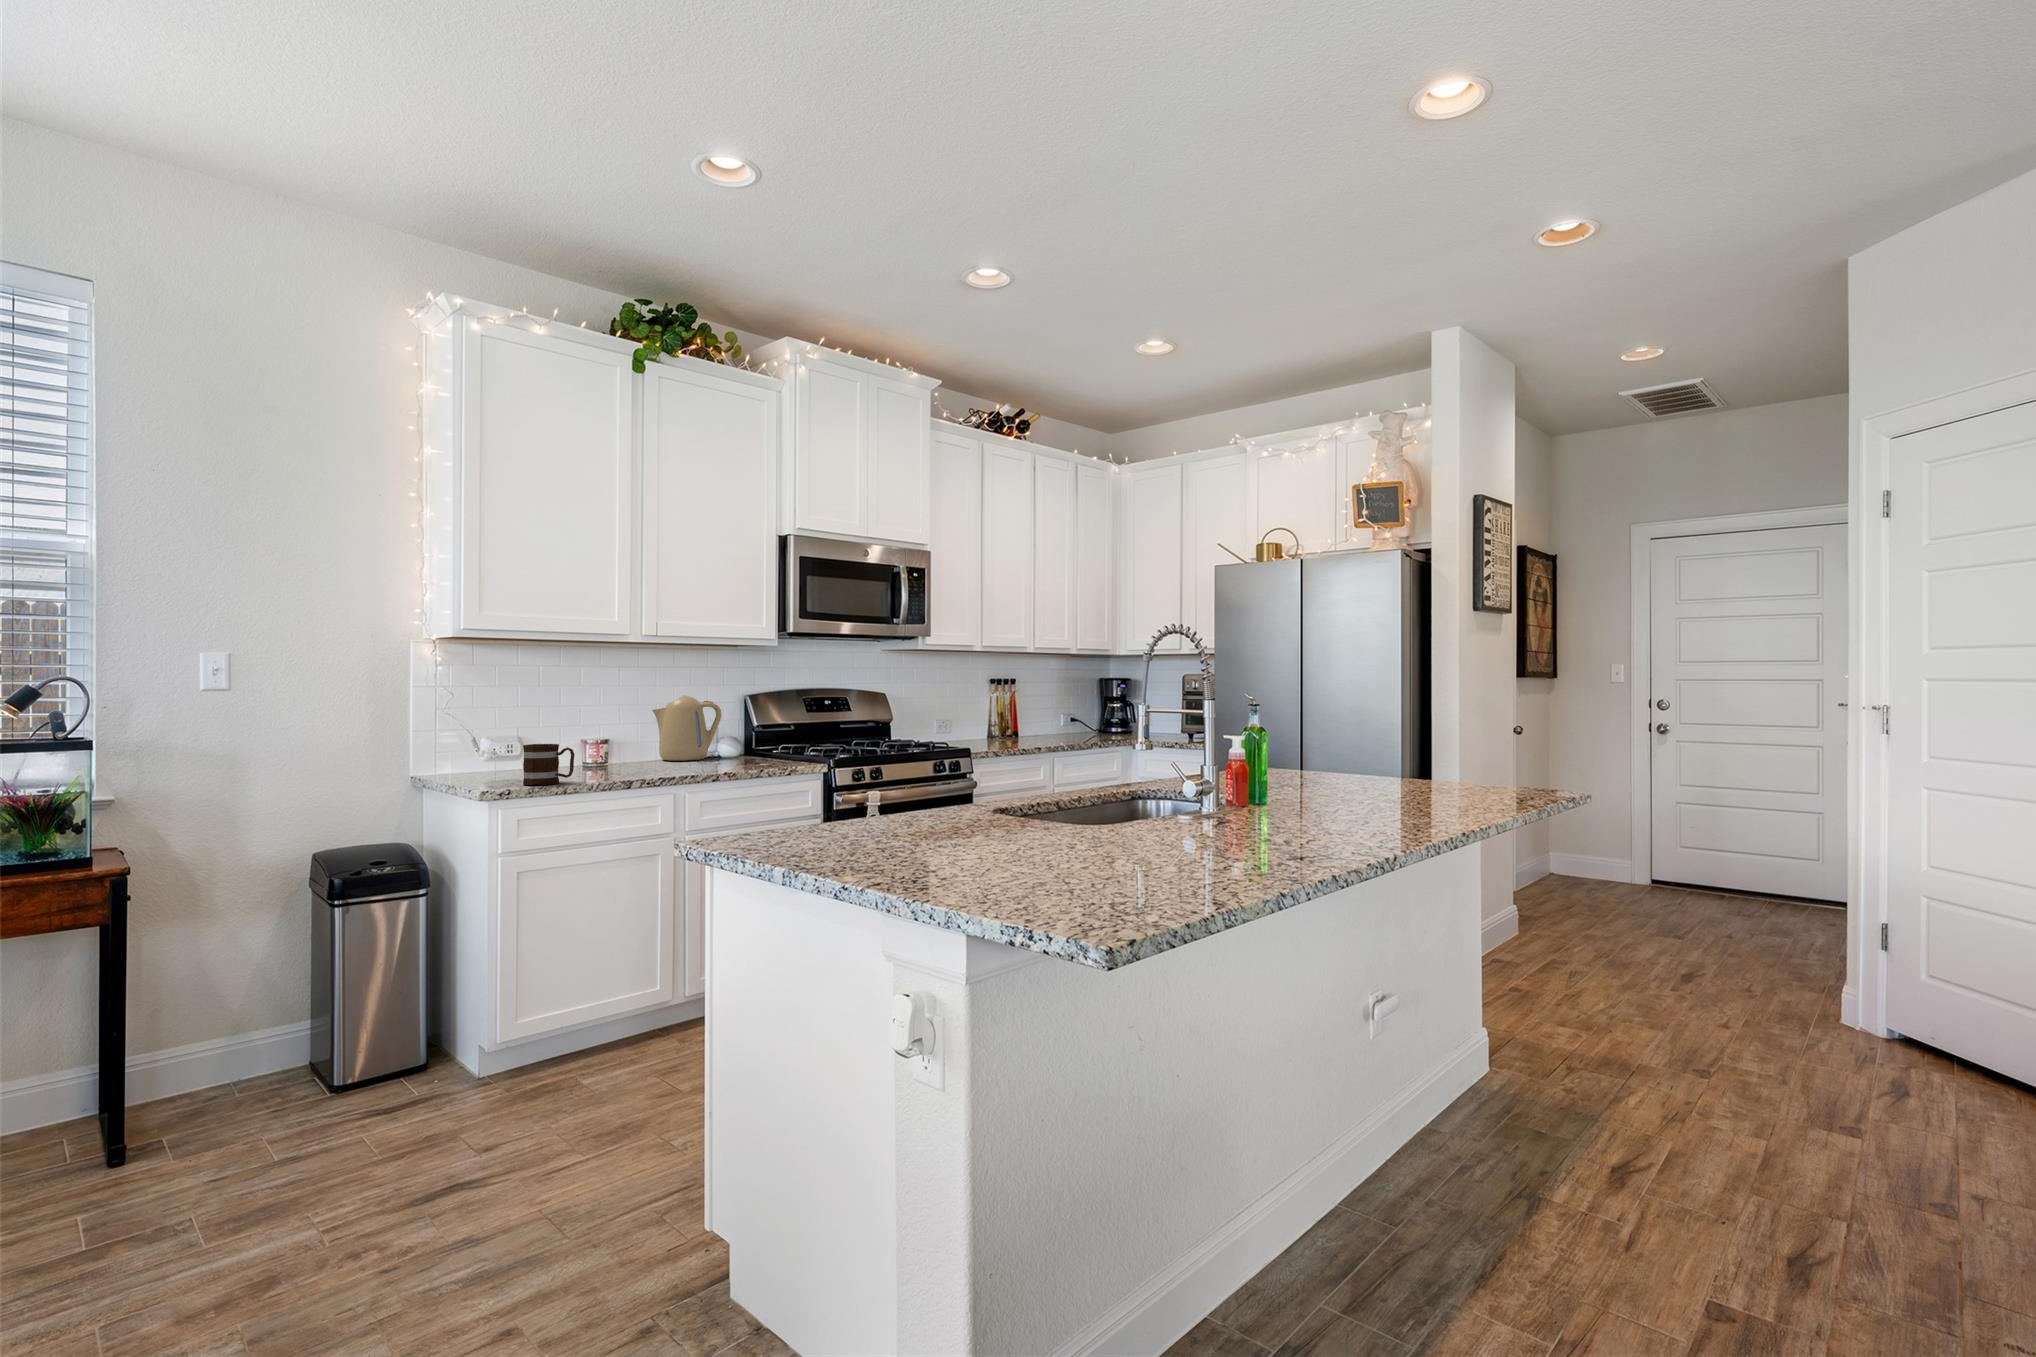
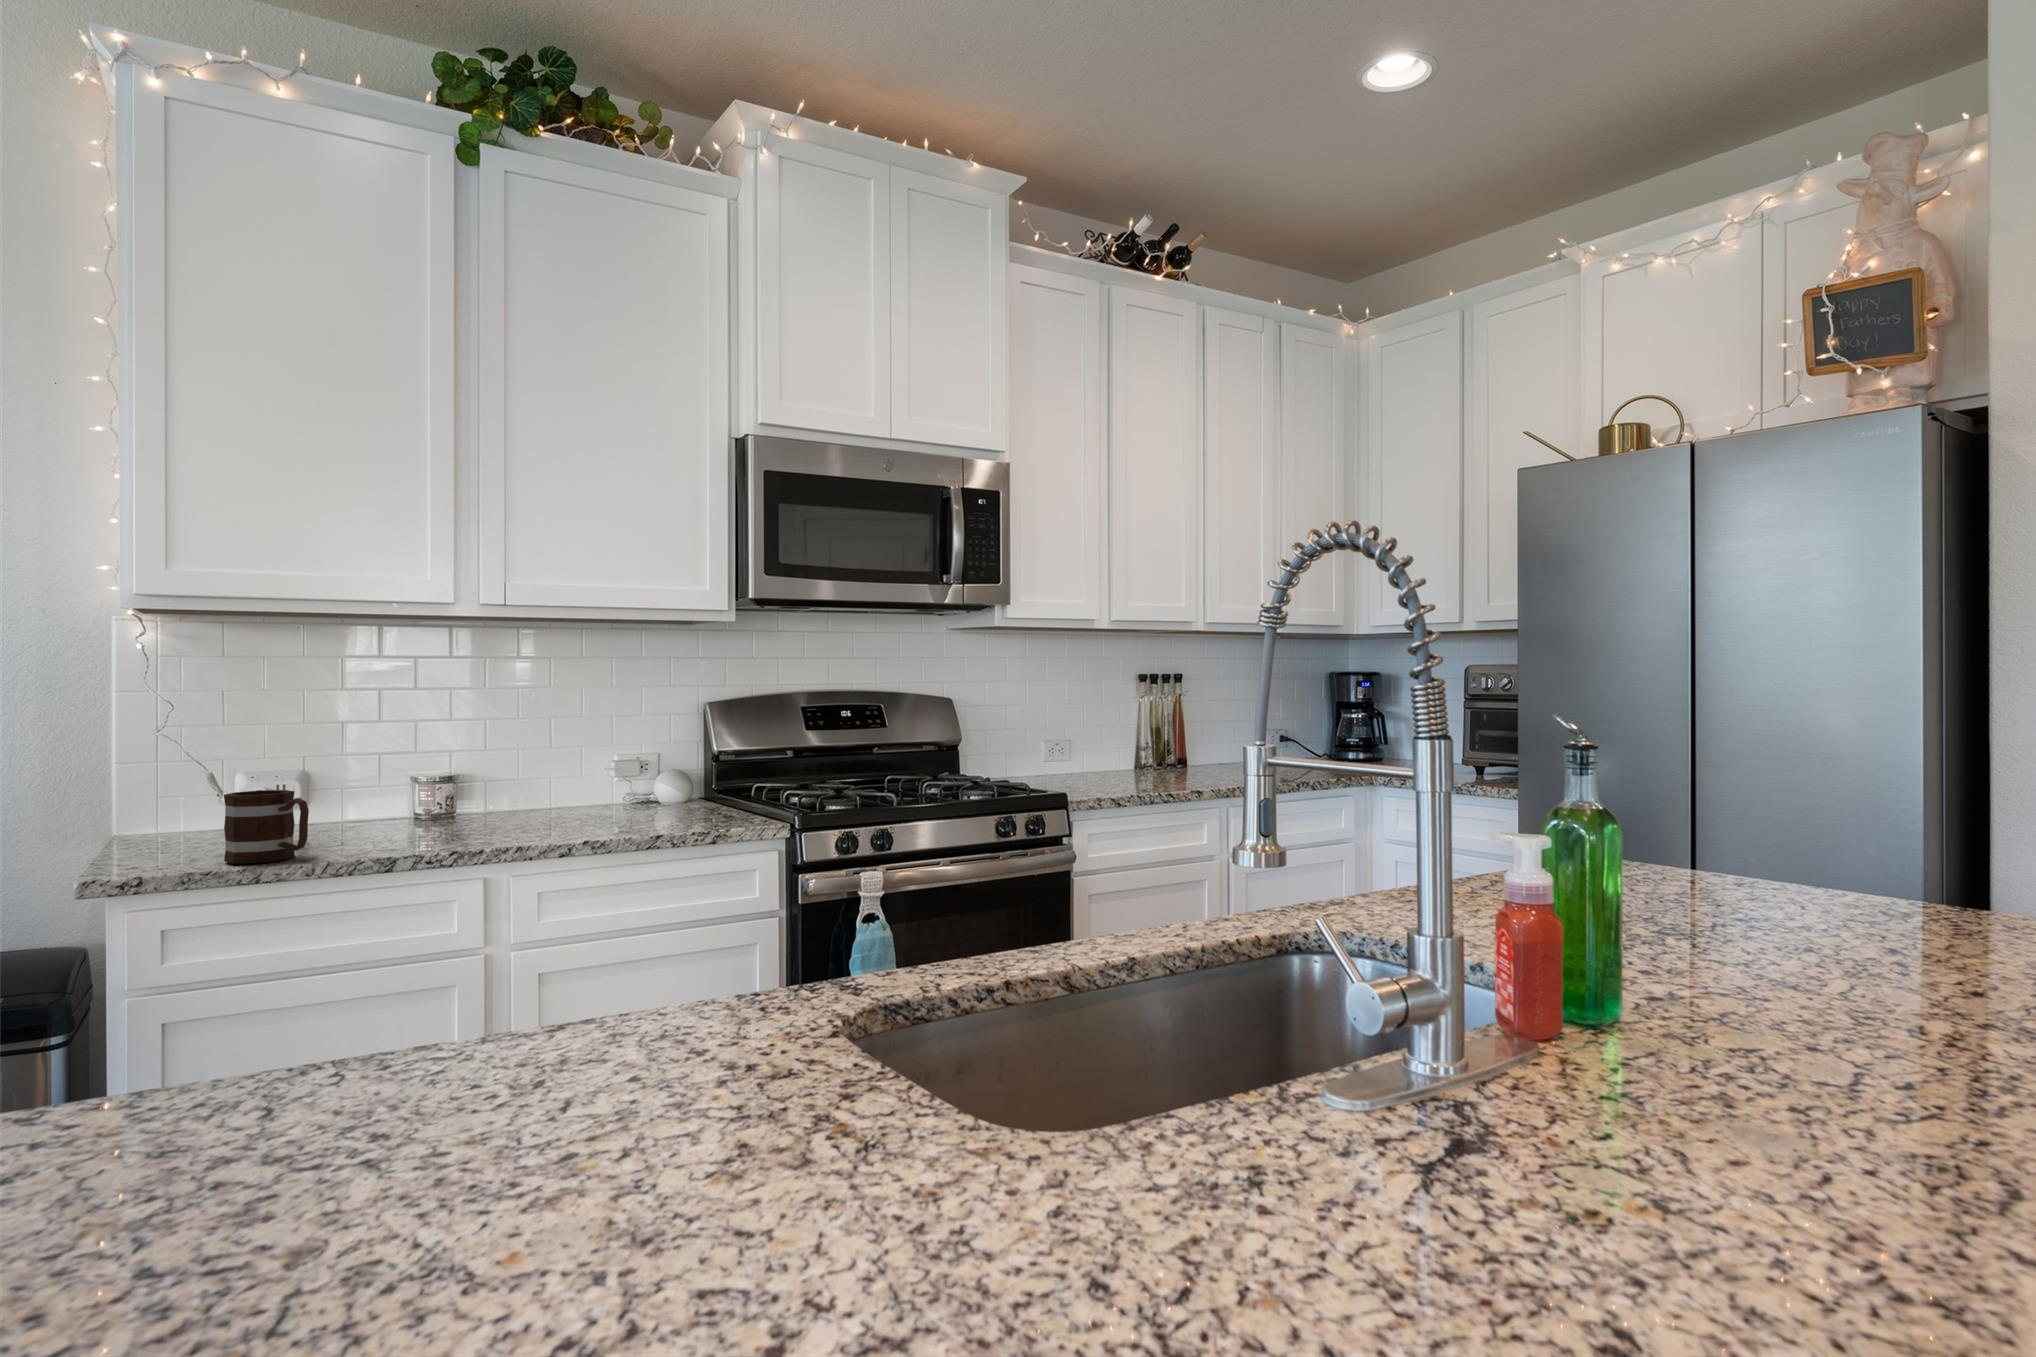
kettle: present [652,695,722,761] -> none [532,704,644,812]

